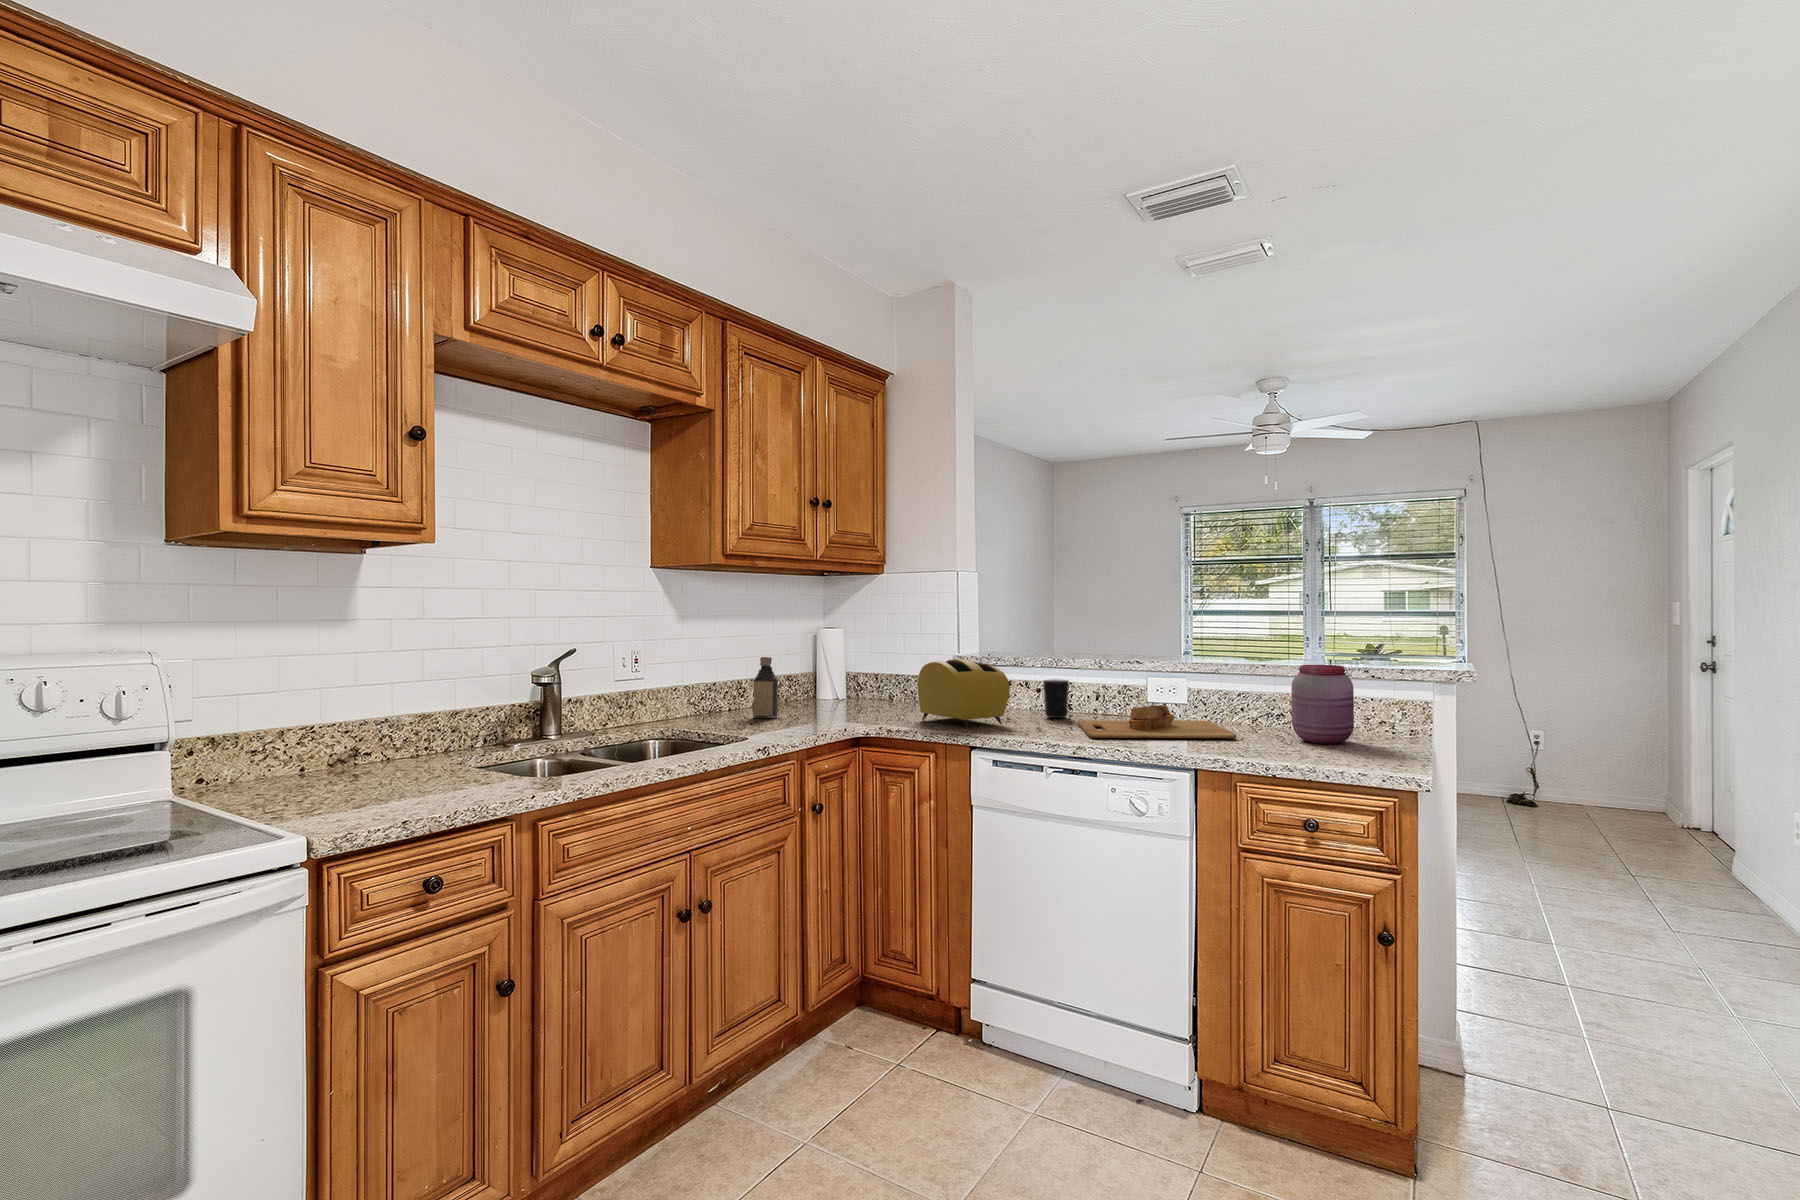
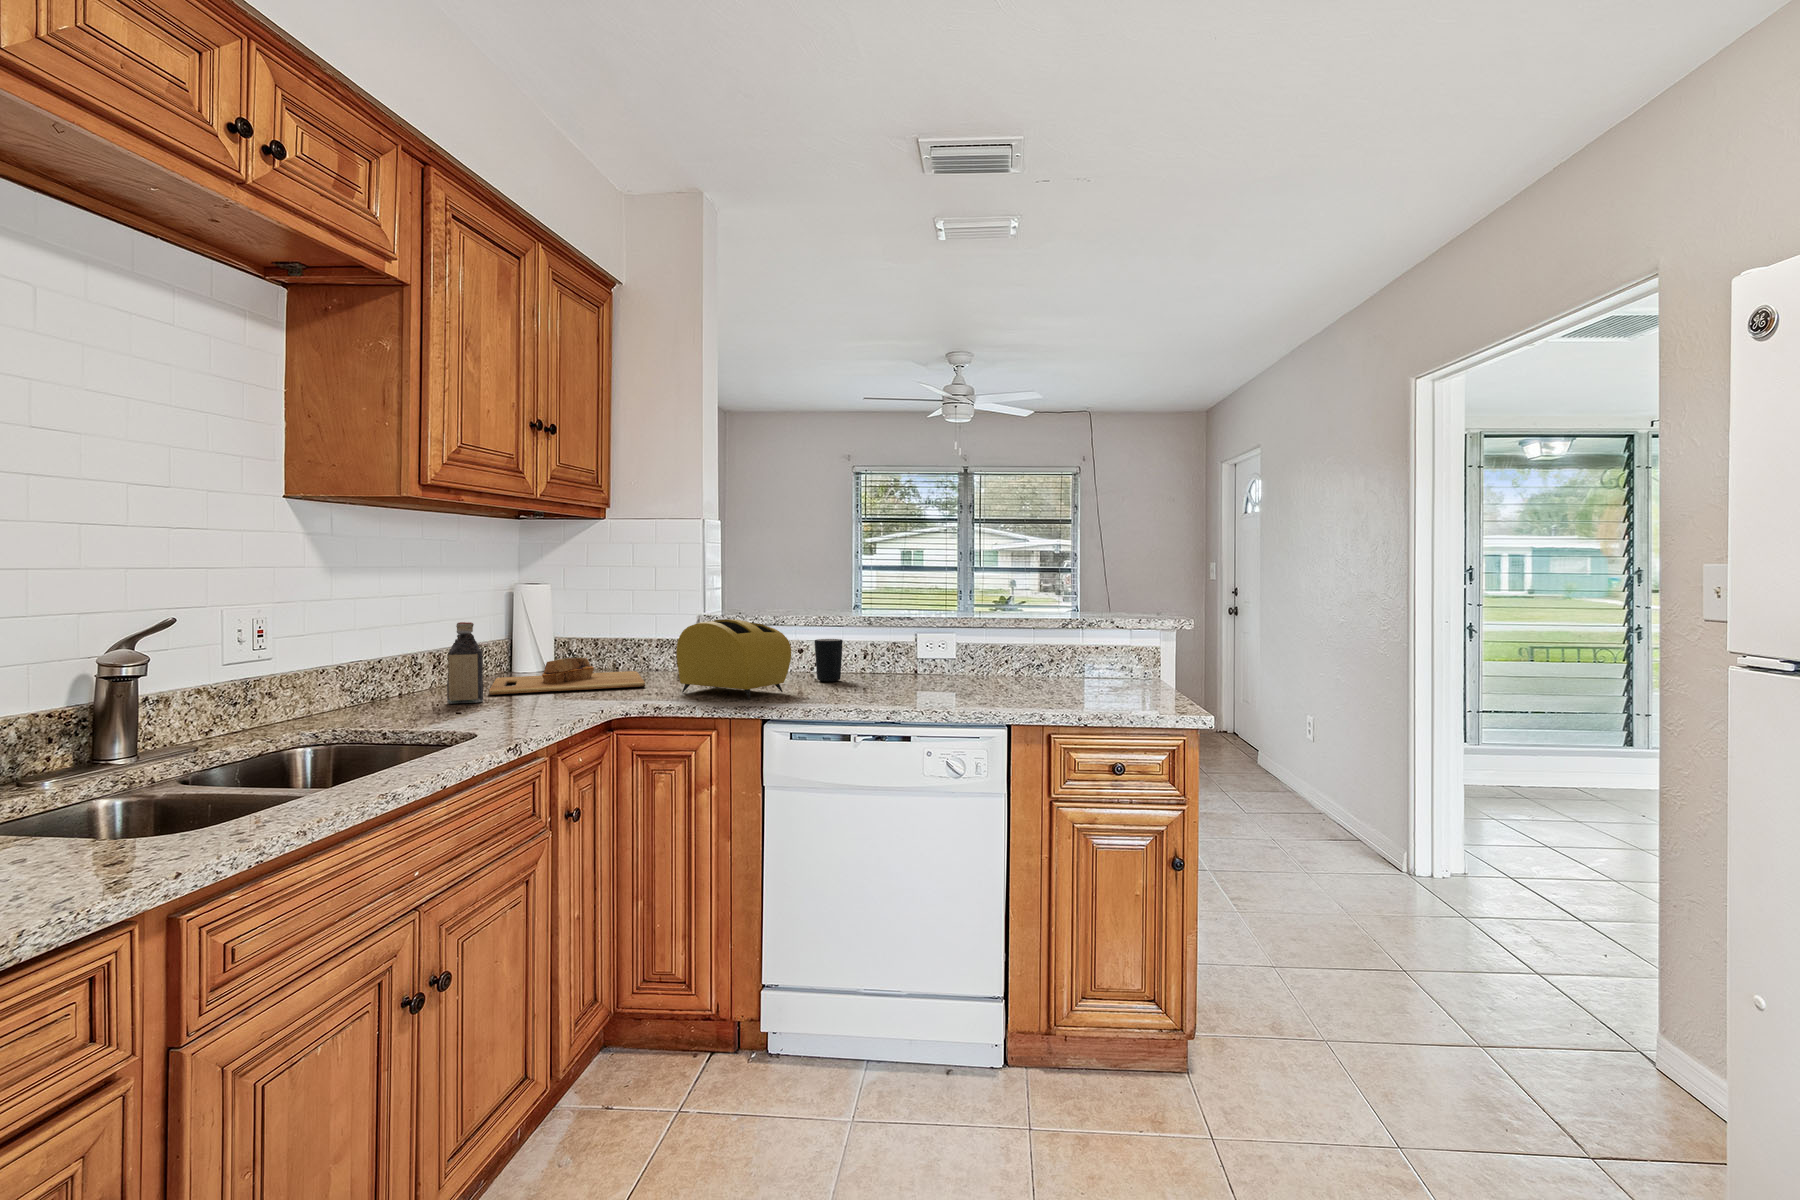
jar: present [1291,665,1354,744] -> none [1079,616,1135,692]
cutting board: present [1078,705,1236,738] -> present [489,658,645,695]

